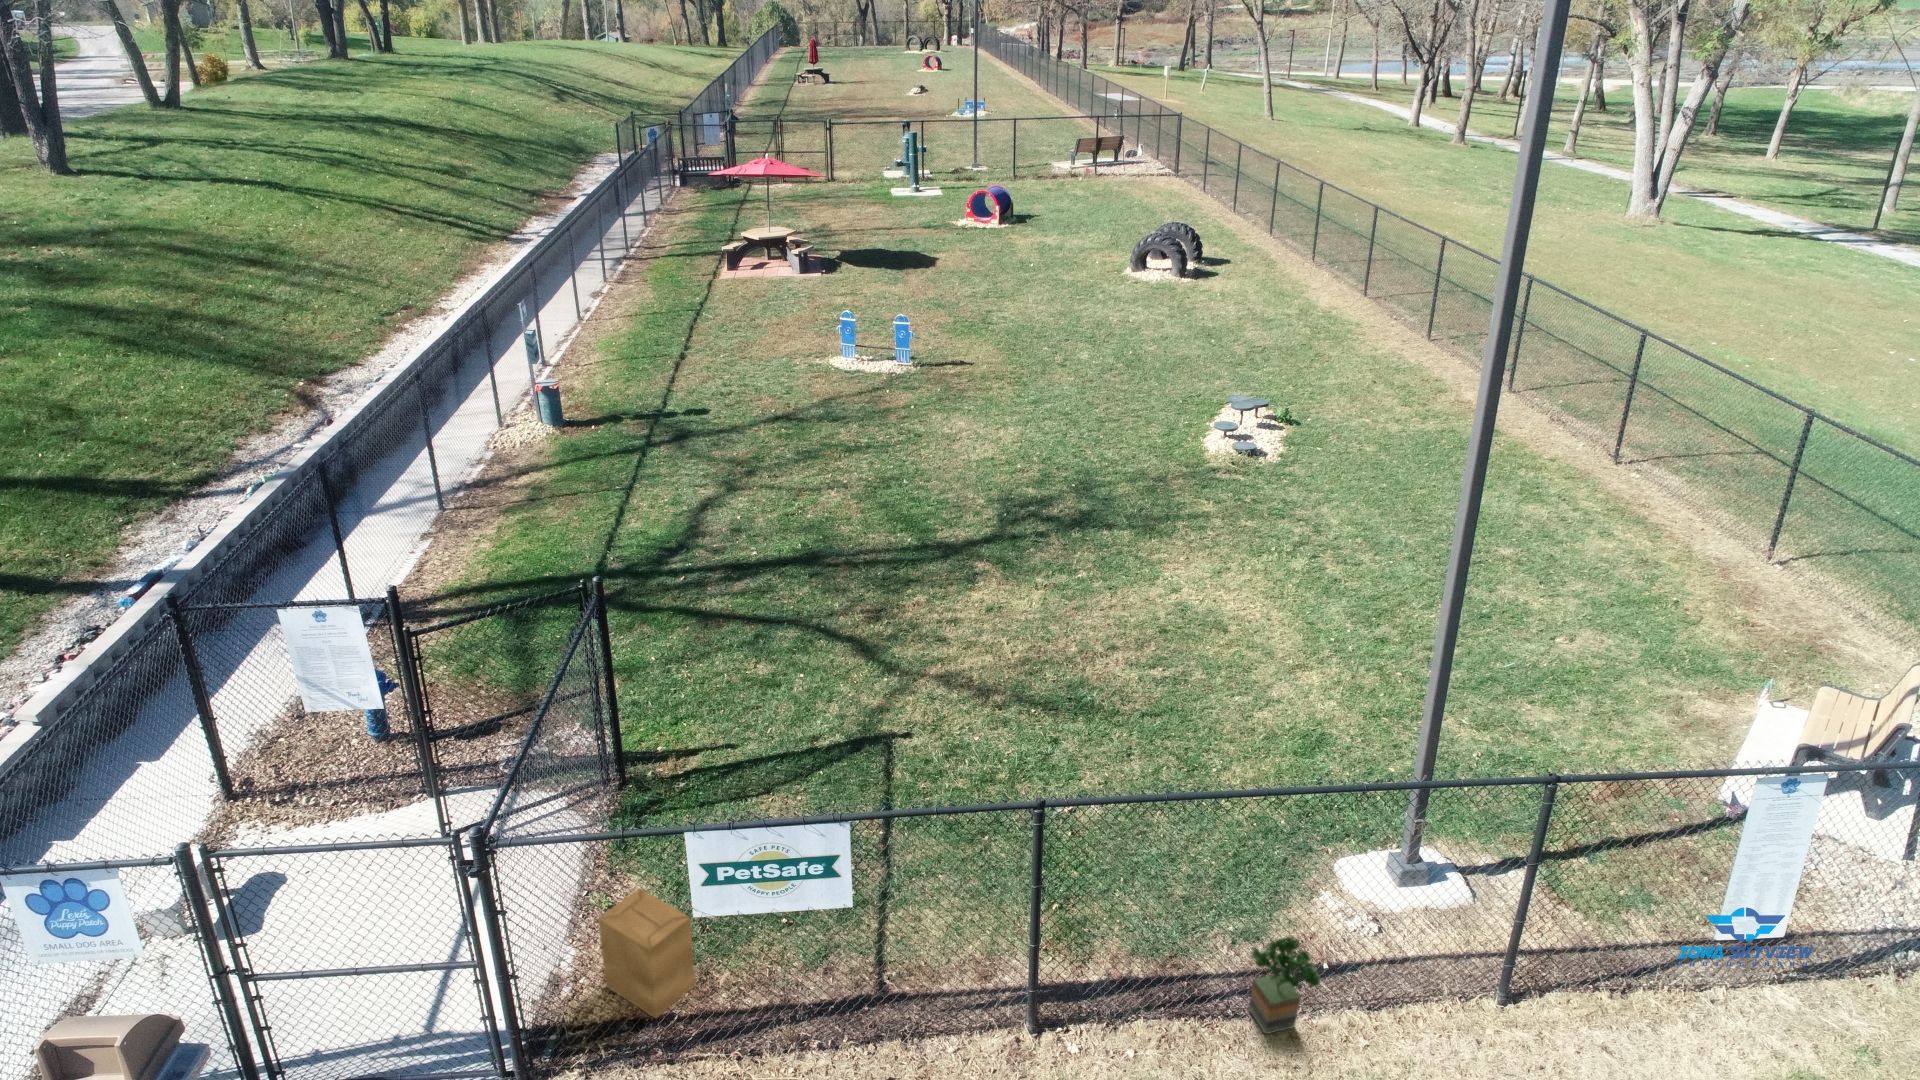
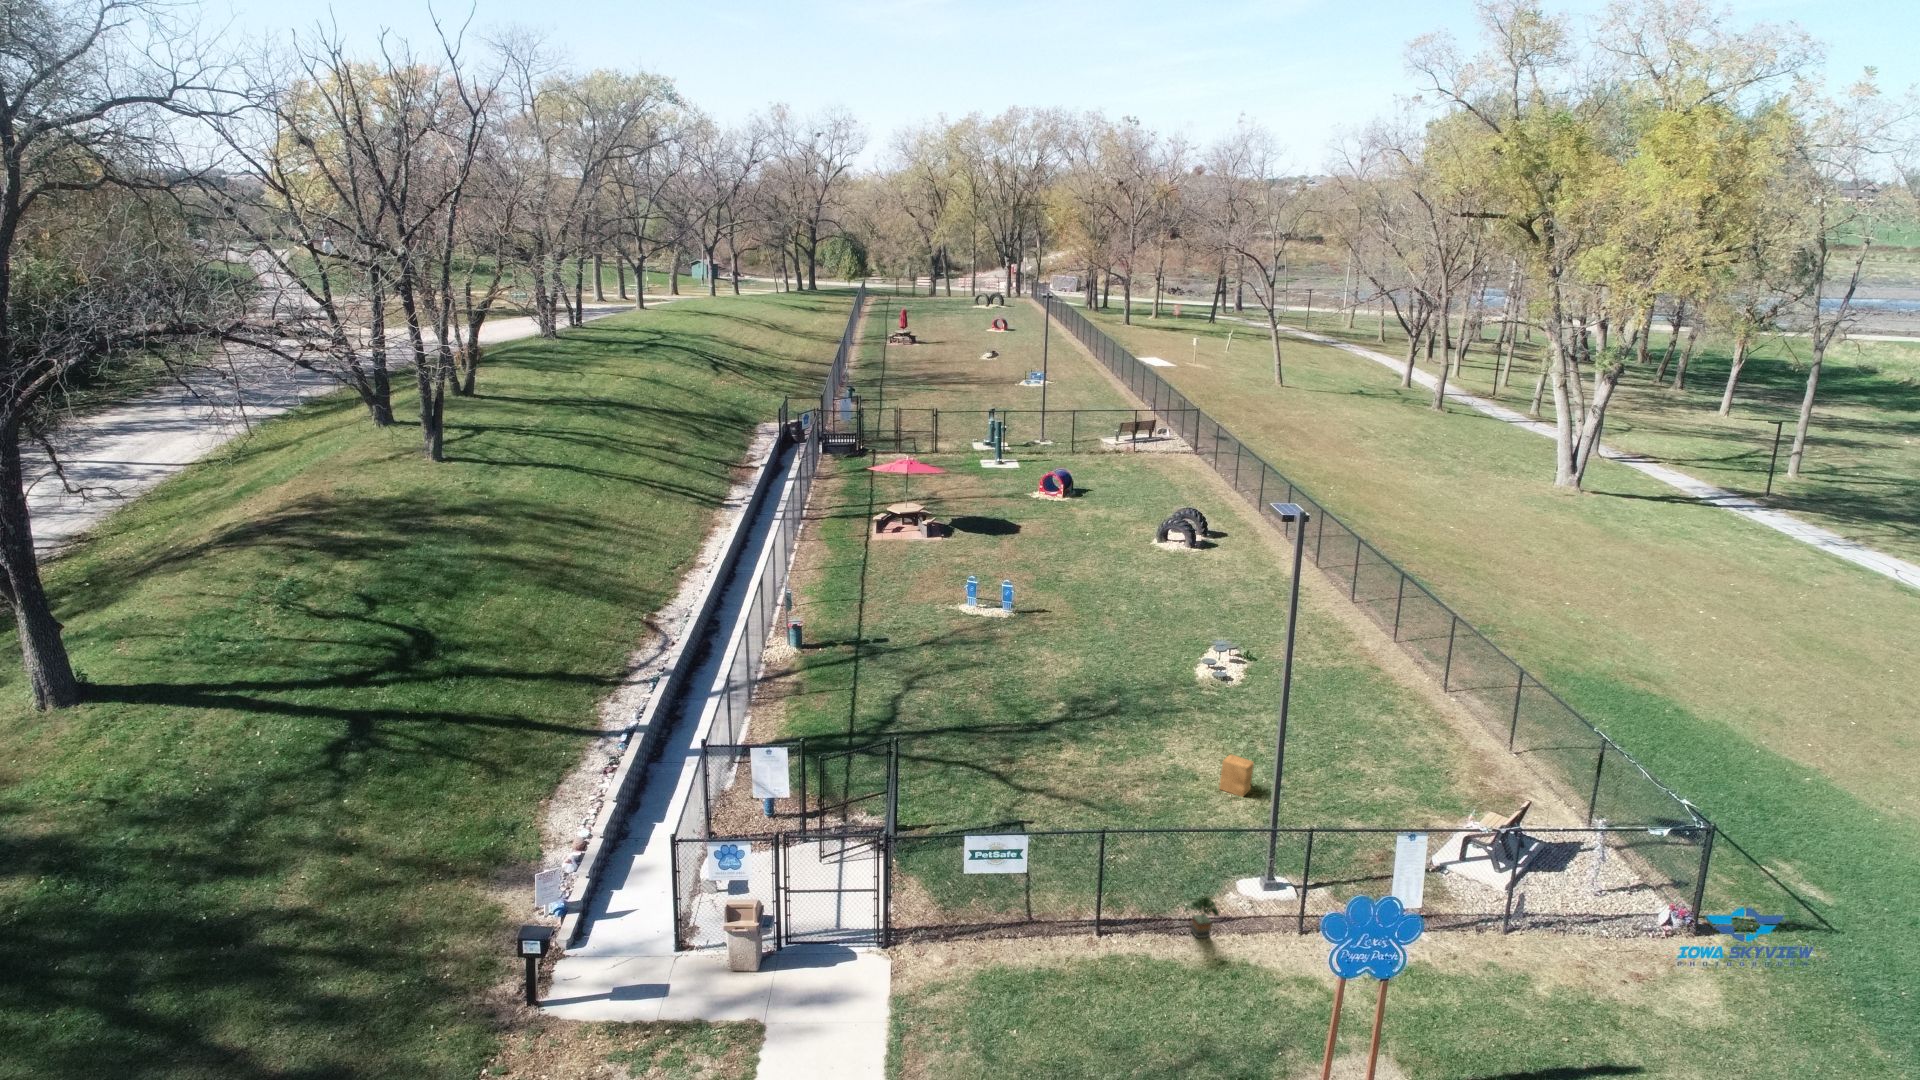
cardboard box: present [598,888,696,1018] -> present [1219,755,1254,797]

